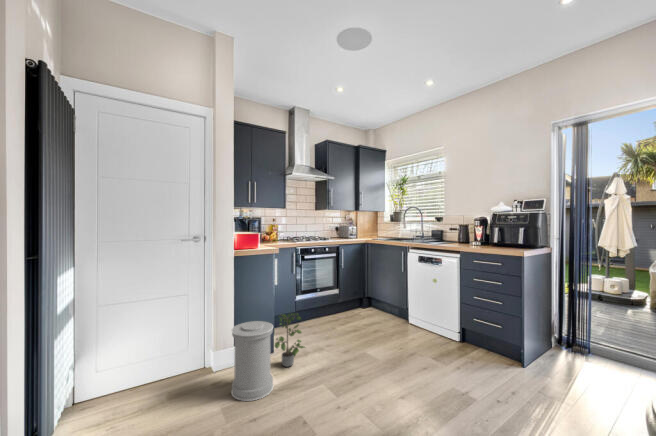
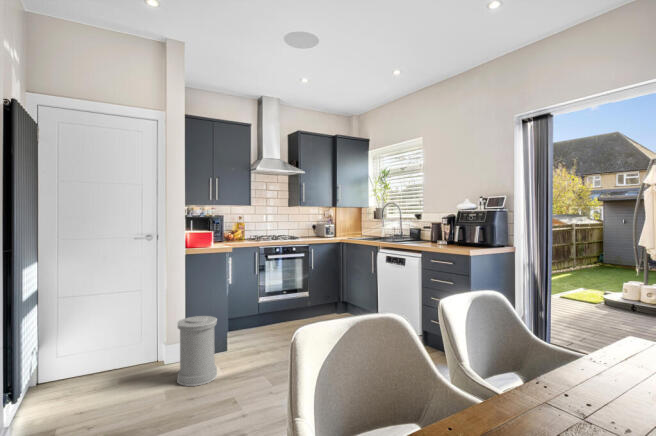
potted plant: present [275,313,305,367] -> none [224,309,255,362]

